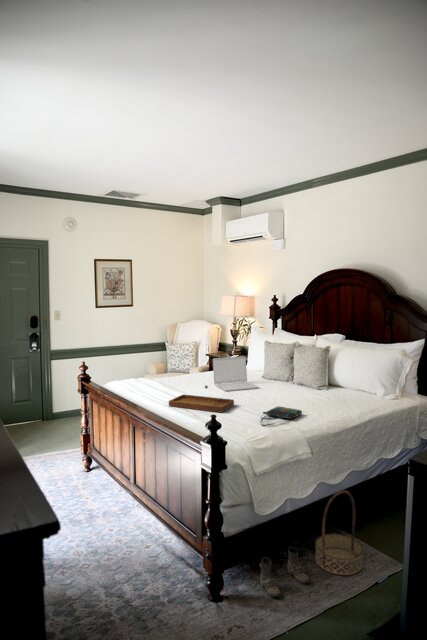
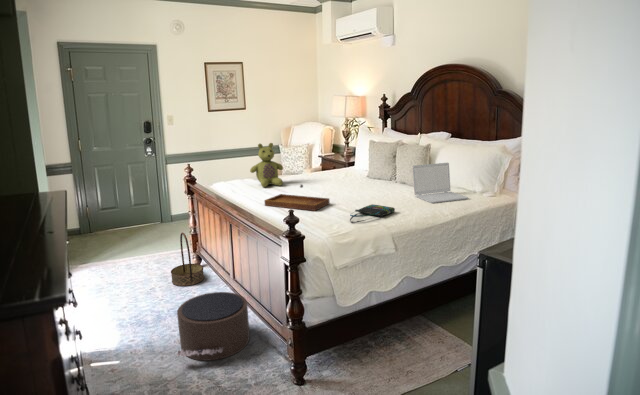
stuffed bear: none [148,342,181,387] -> present [250,143,283,187]
laptop: present [213,356,258,391] -> present [413,163,468,203]
basket: present [315,490,363,576] -> present [171,232,204,286]
pouf: none [81,498,155,576] -> present [177,292,250,361]
boots: present [260,546,310,597] -> none [343,336,392,381]

